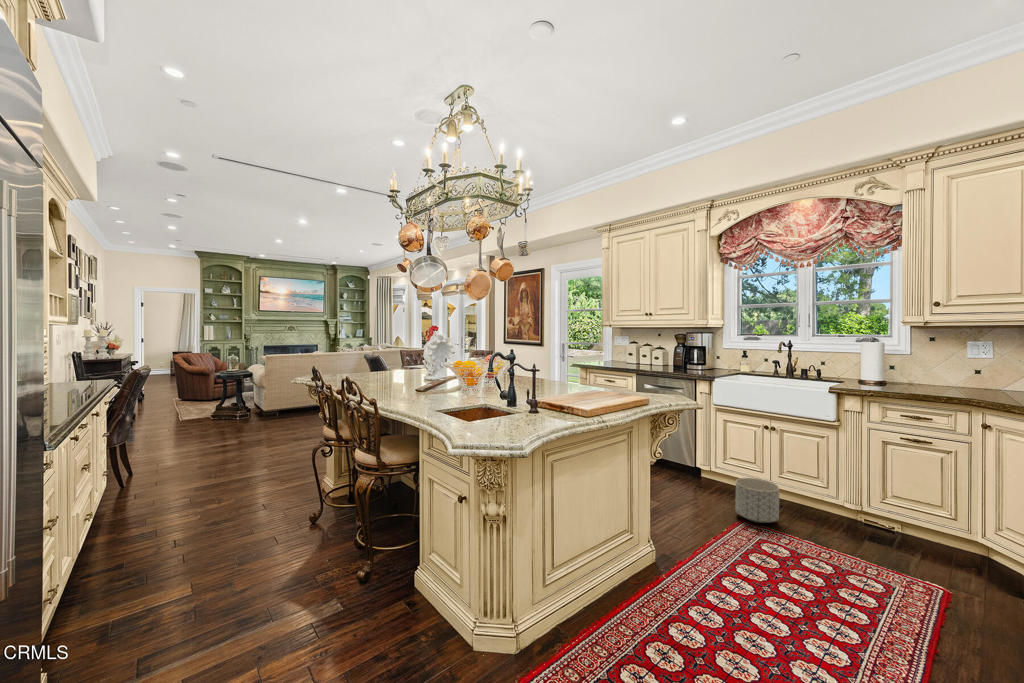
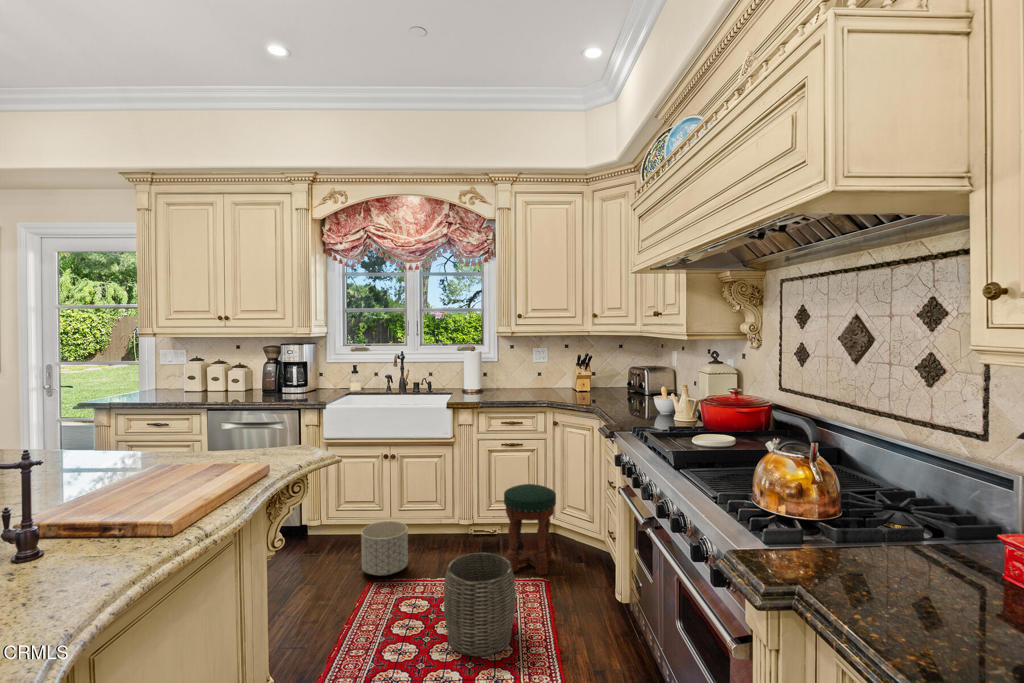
stool: none [893,479,972,582] -> present [504,484,556,575]
woven basket: none [800,518,885,617] -> present [444,553,516,656]

